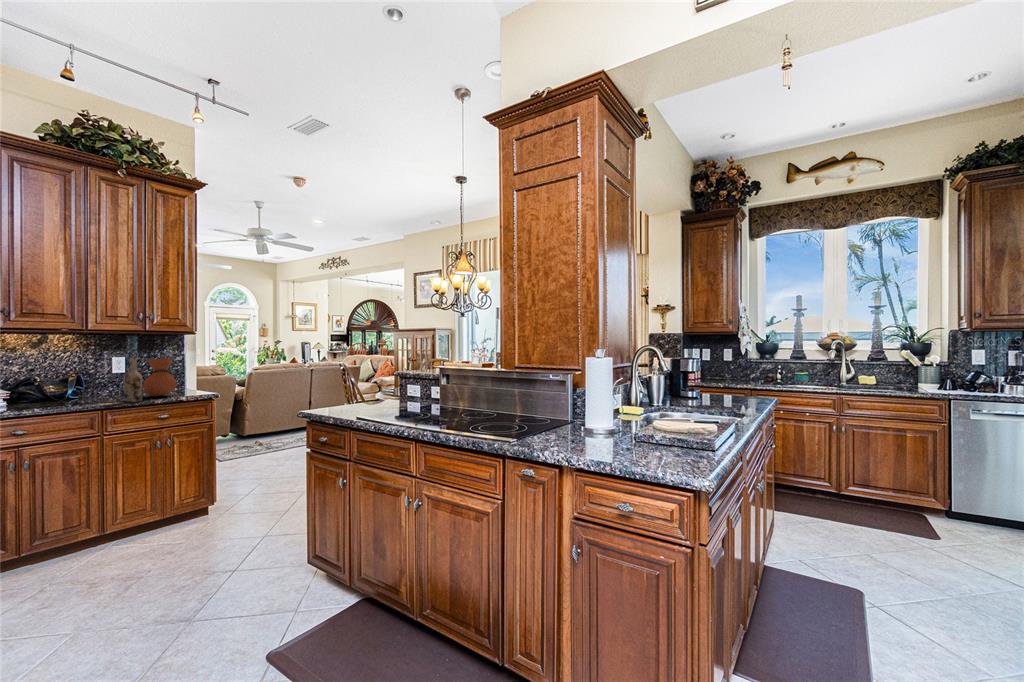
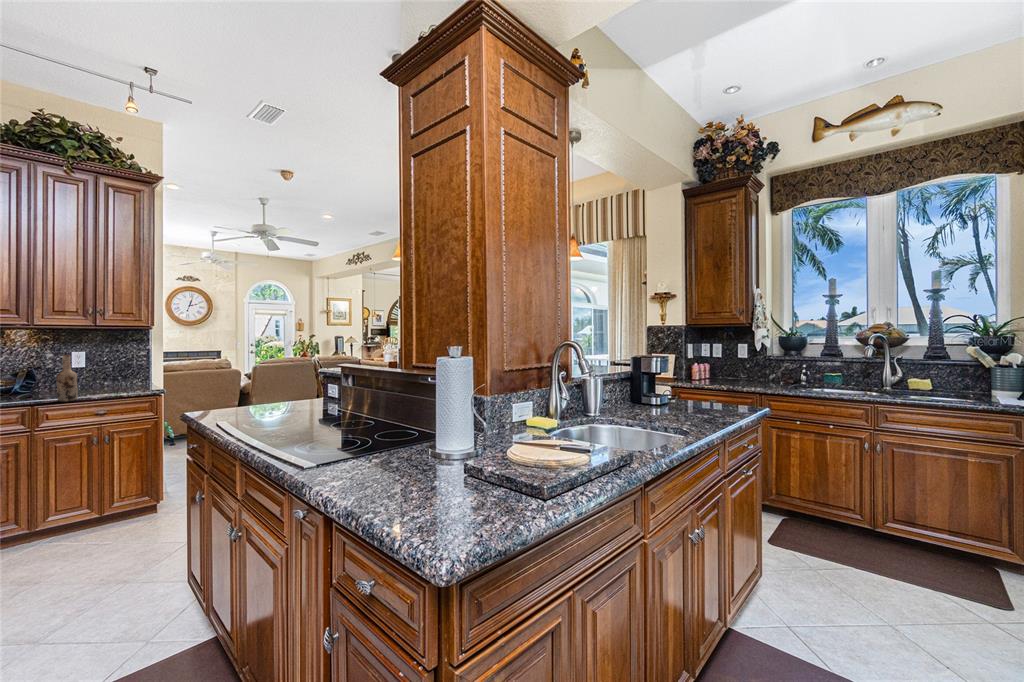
vase: present [142,358,177,397] -> none [85,356,121,395]

